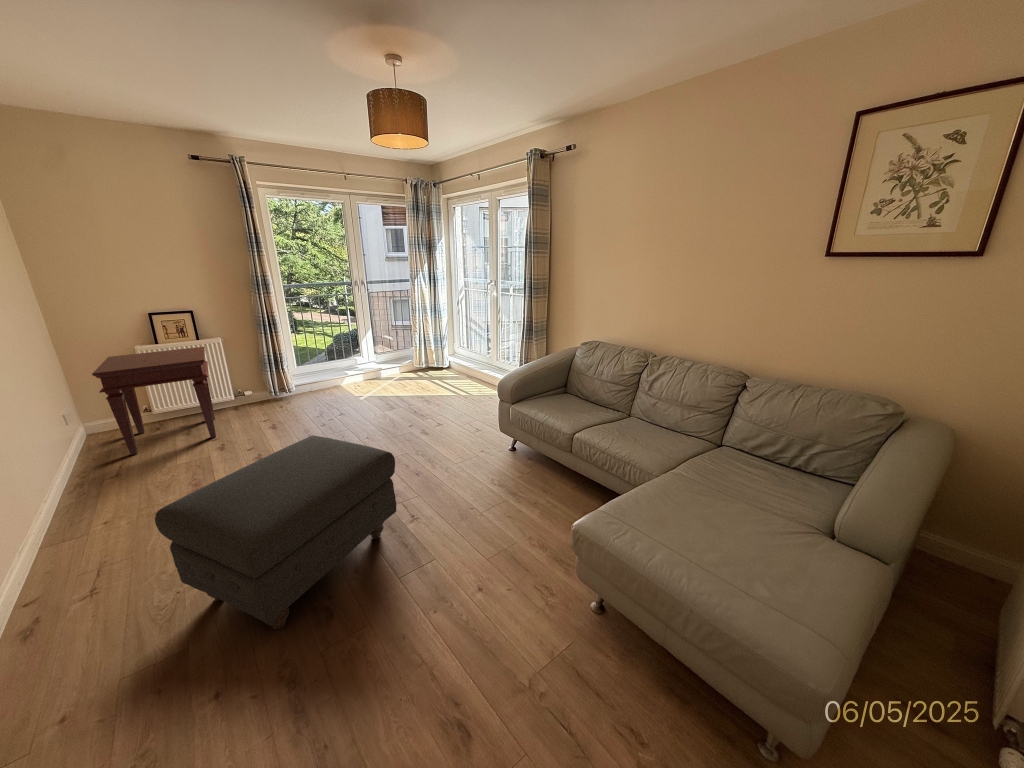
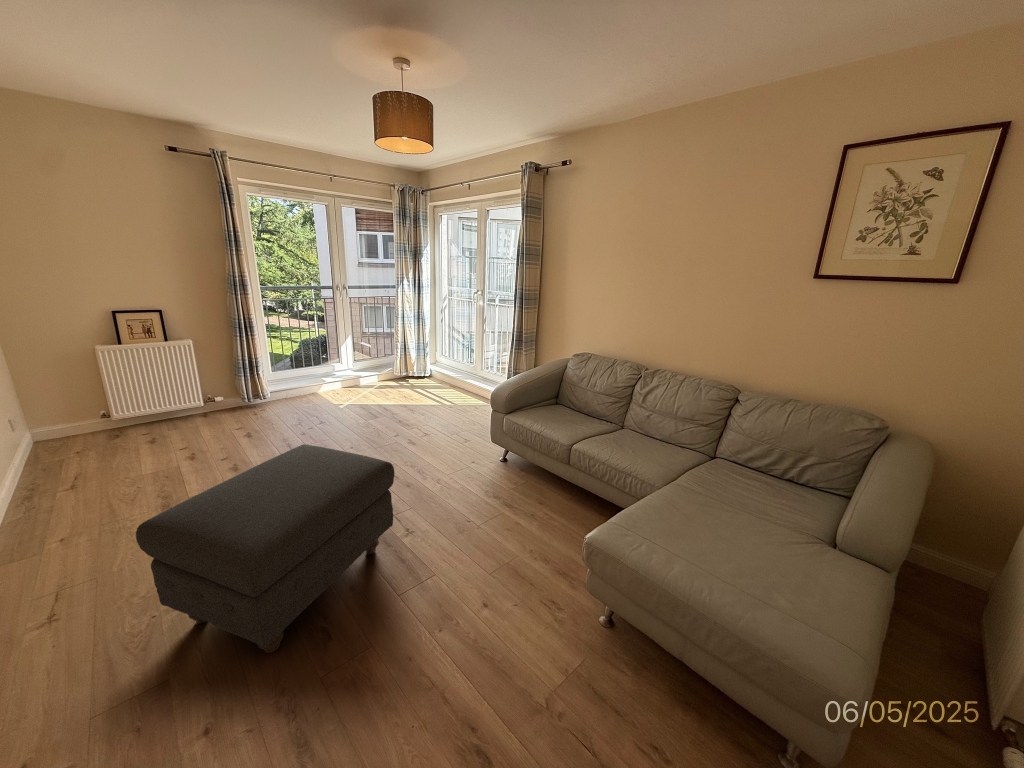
side table: present [92,347,216,455] -> none [48,349,184,465]

